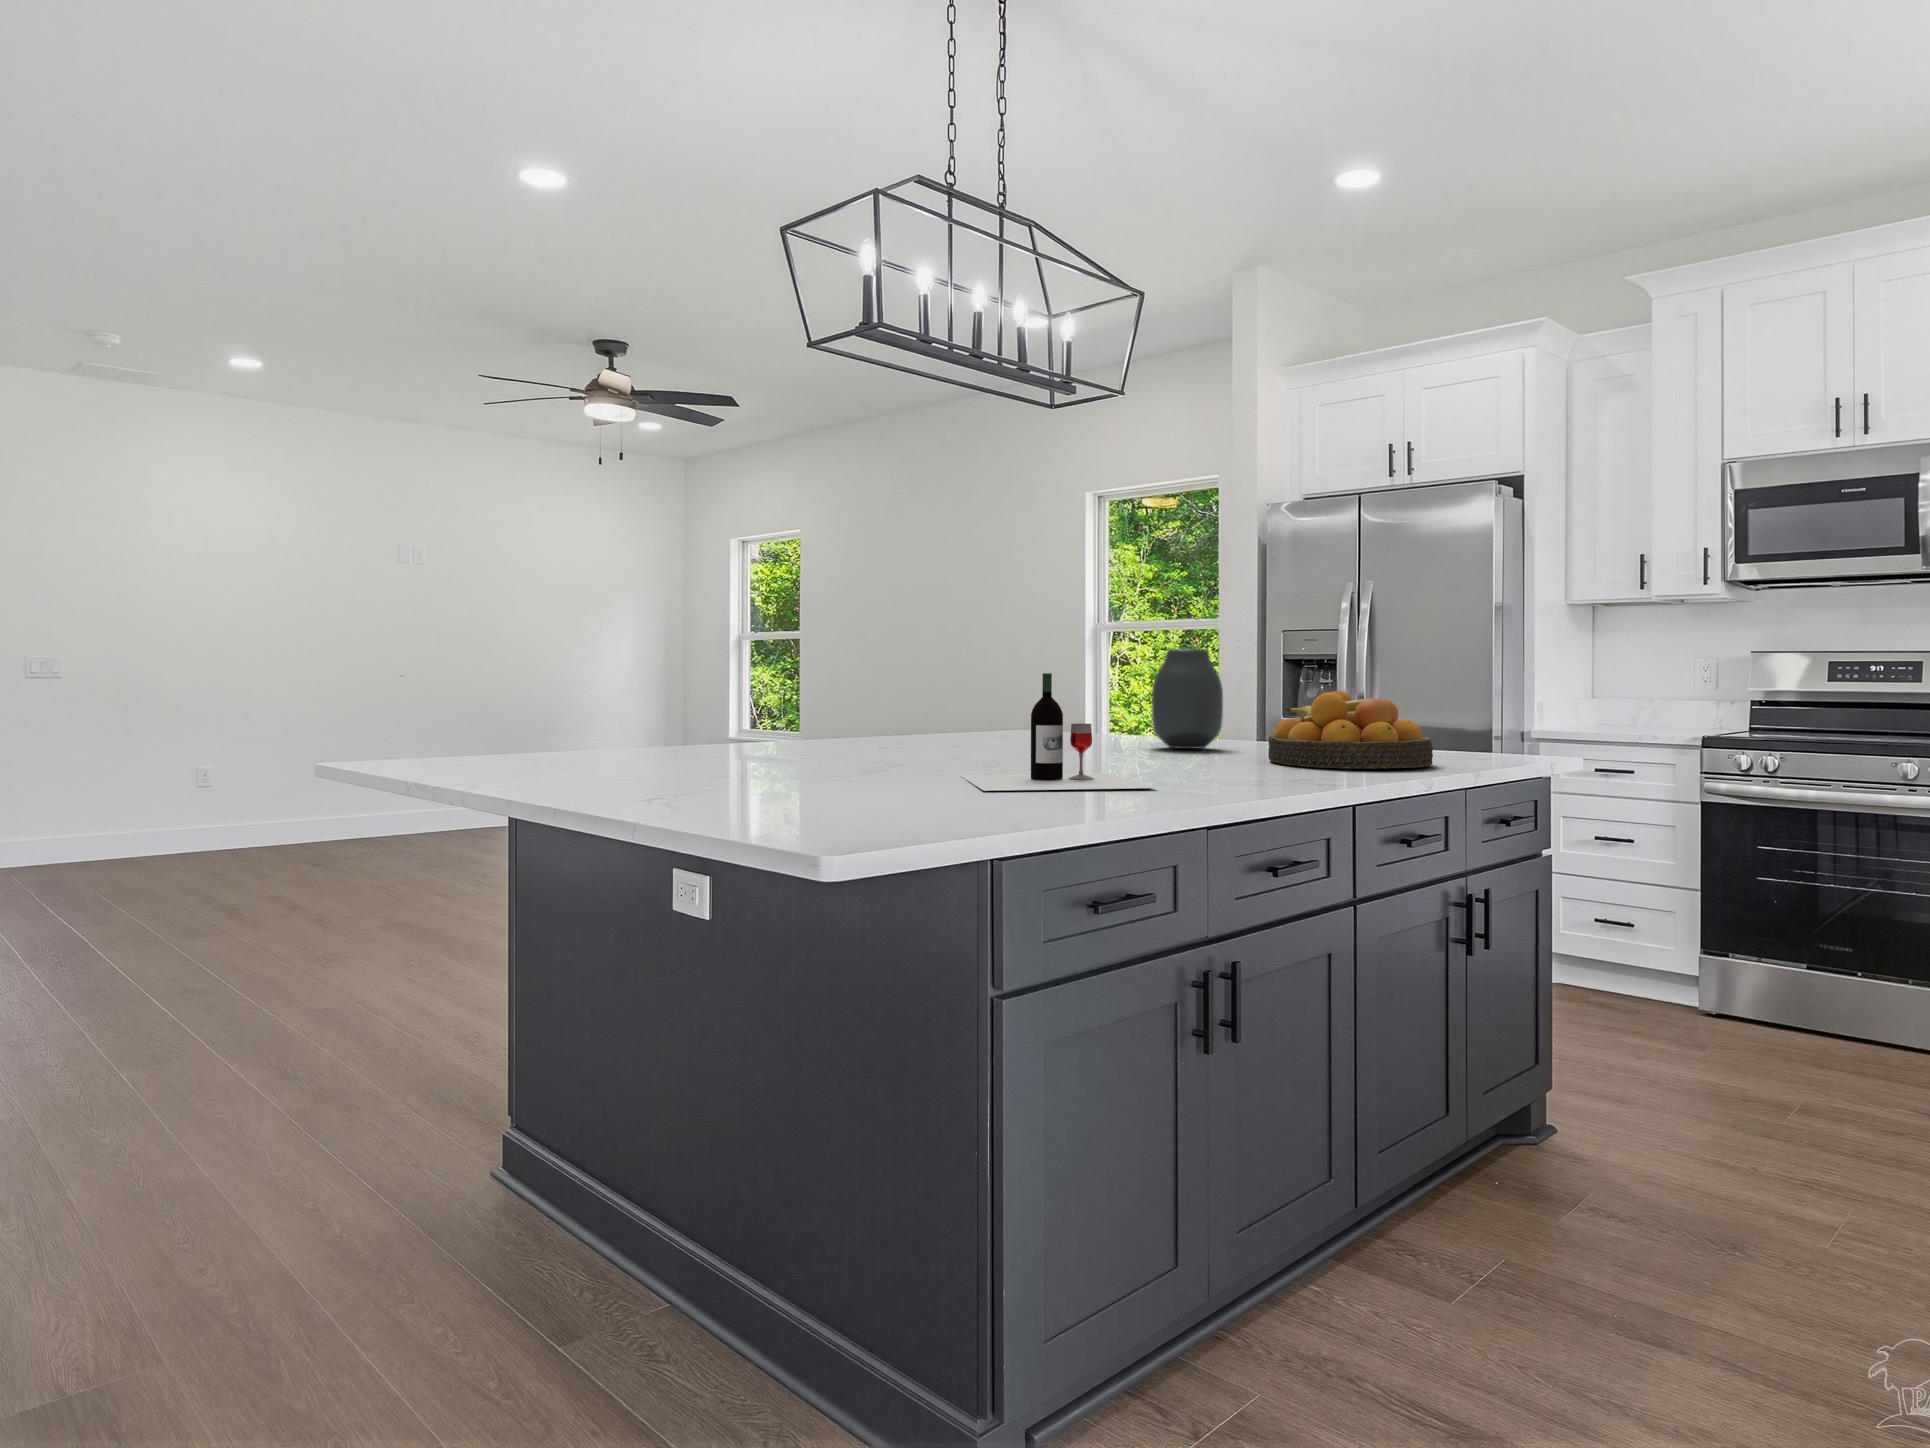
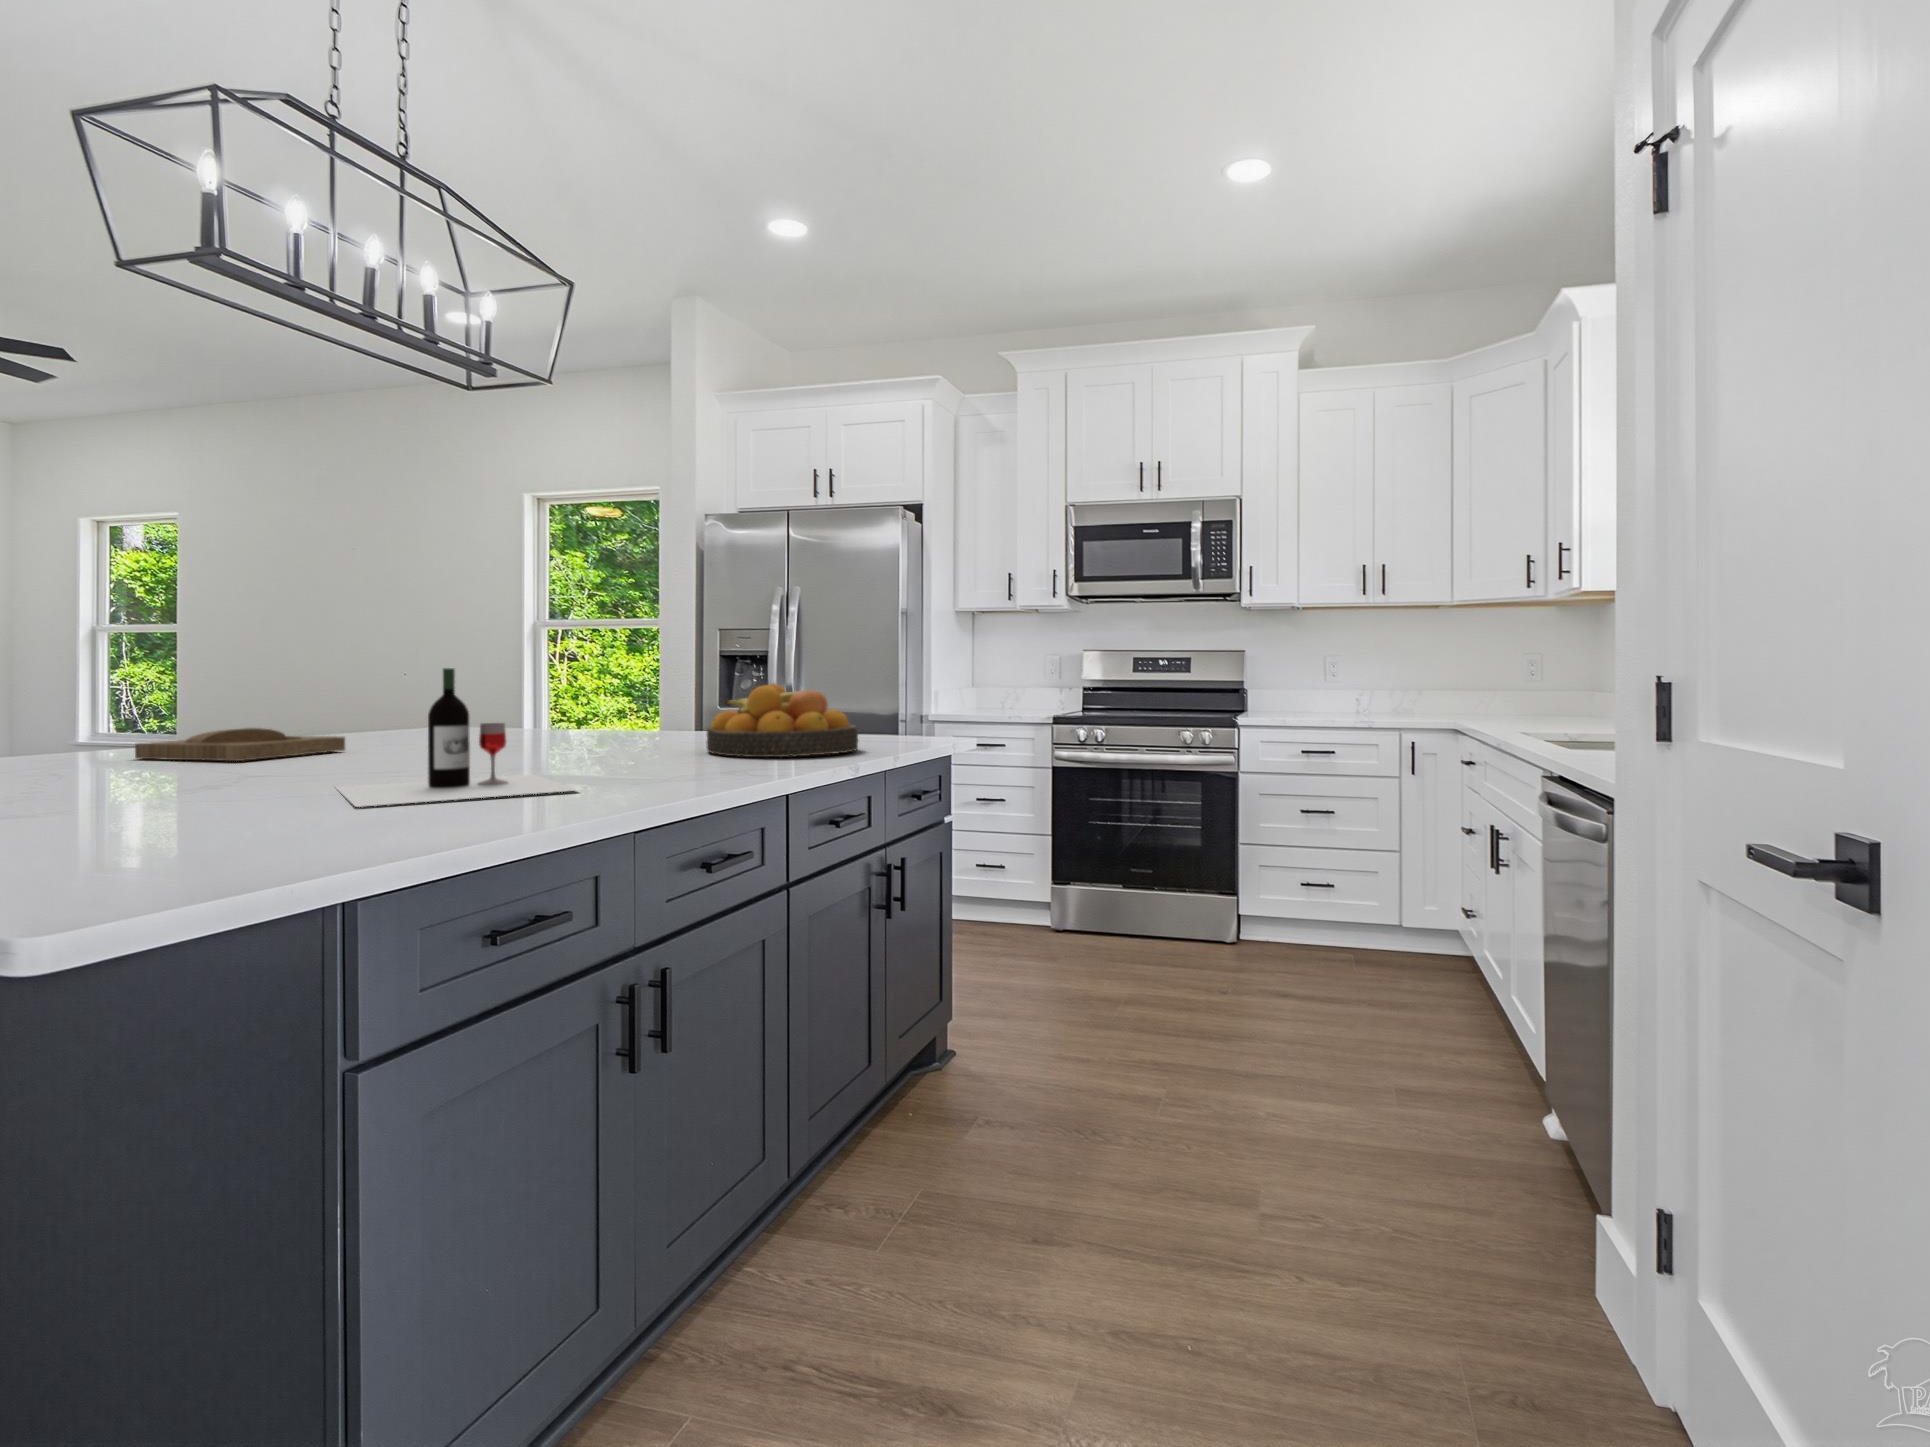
vase: present [1152,649,1223,749] -> none [587,644,662,742]
tray: none [809,725,952,752] -> present [135,728,345,761]

